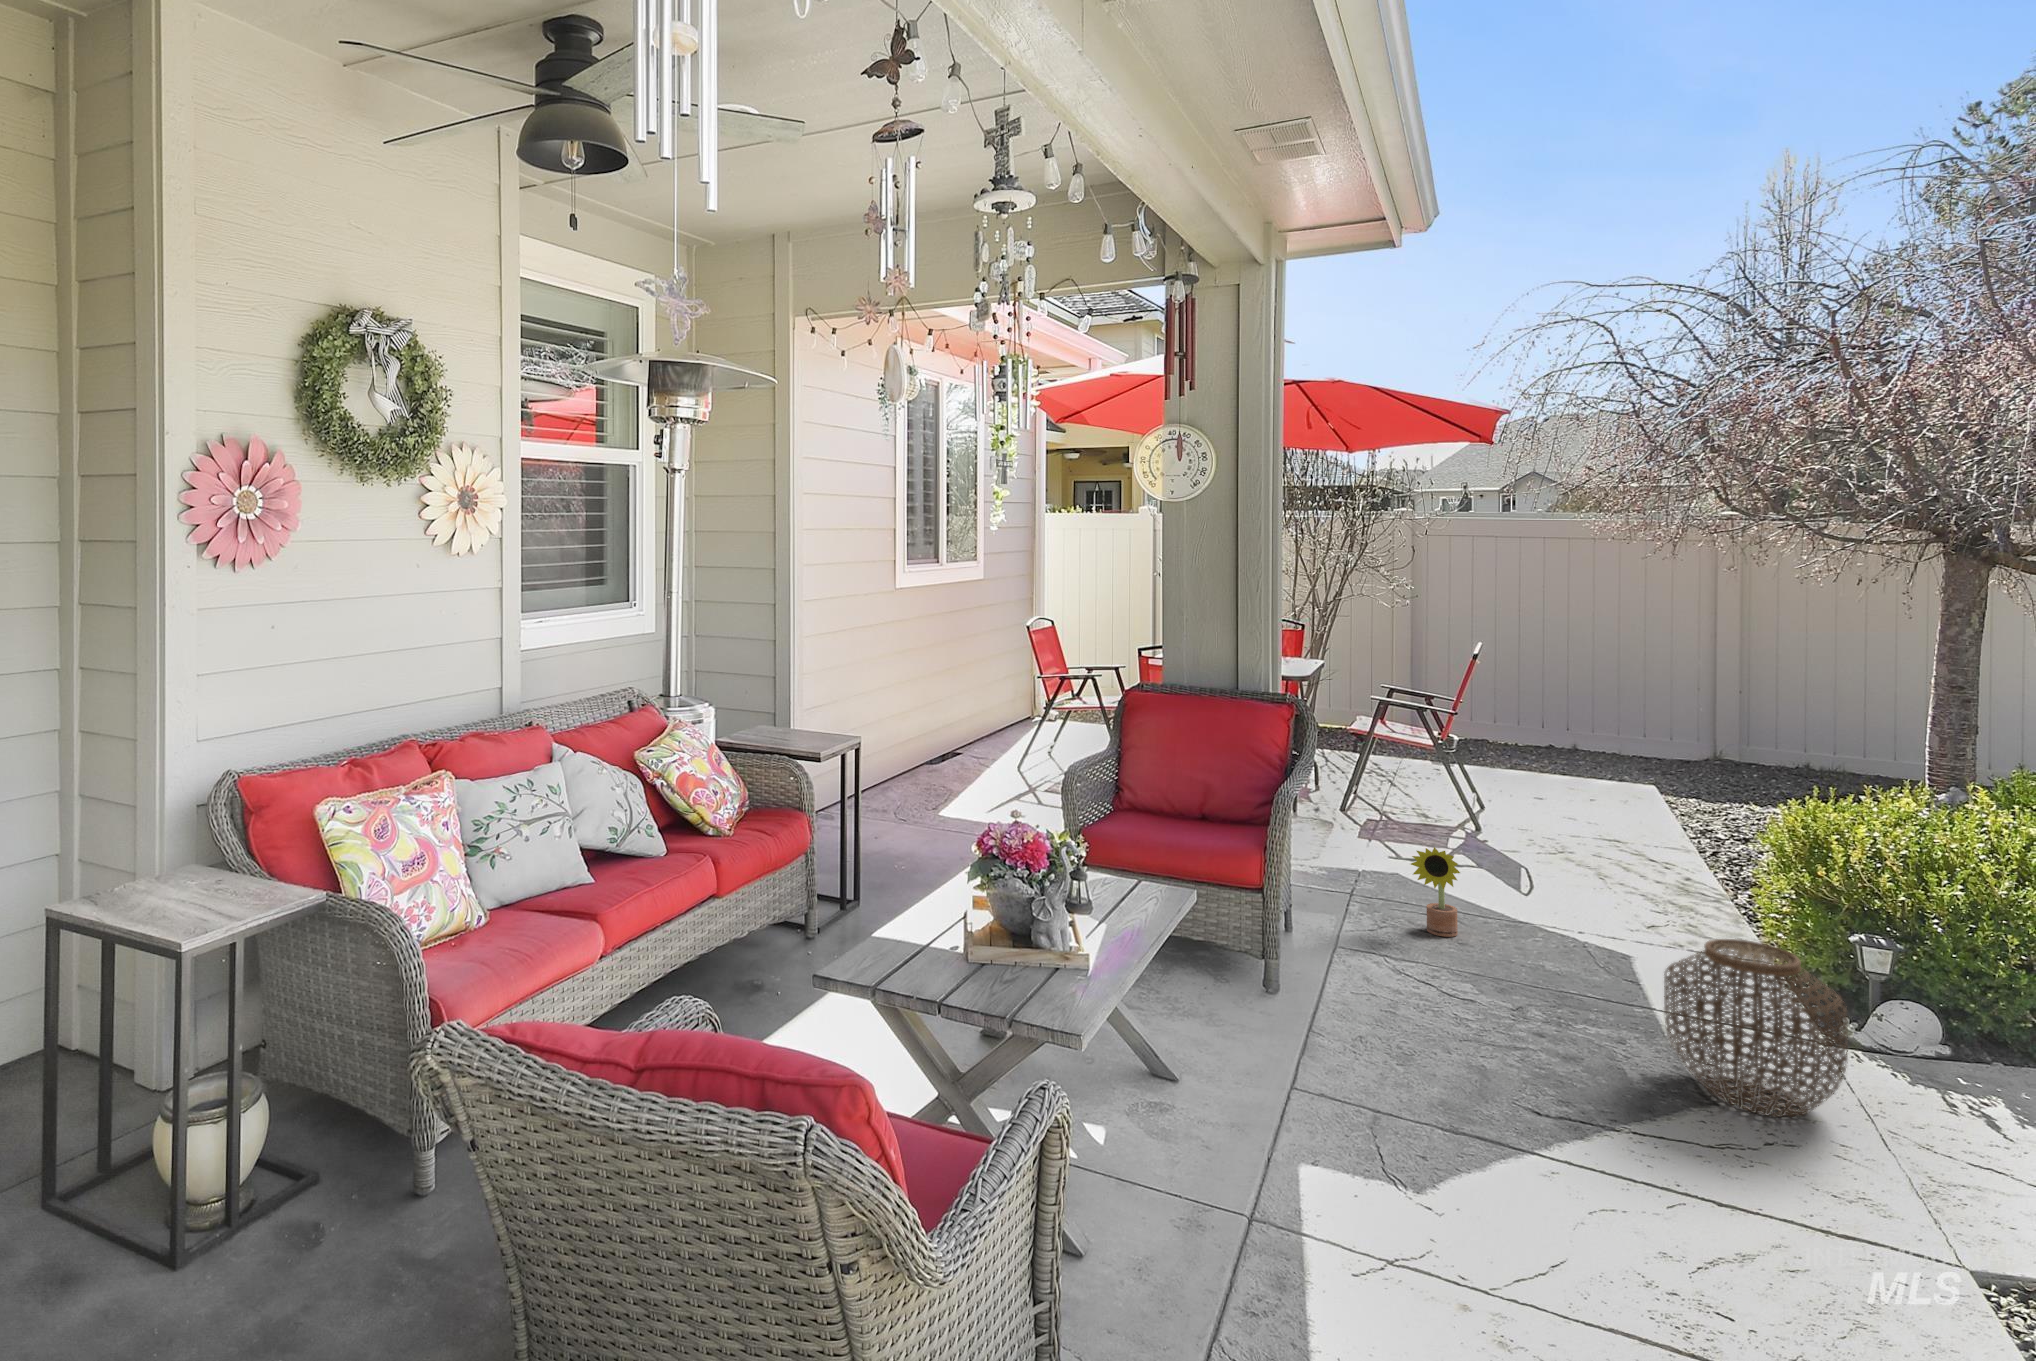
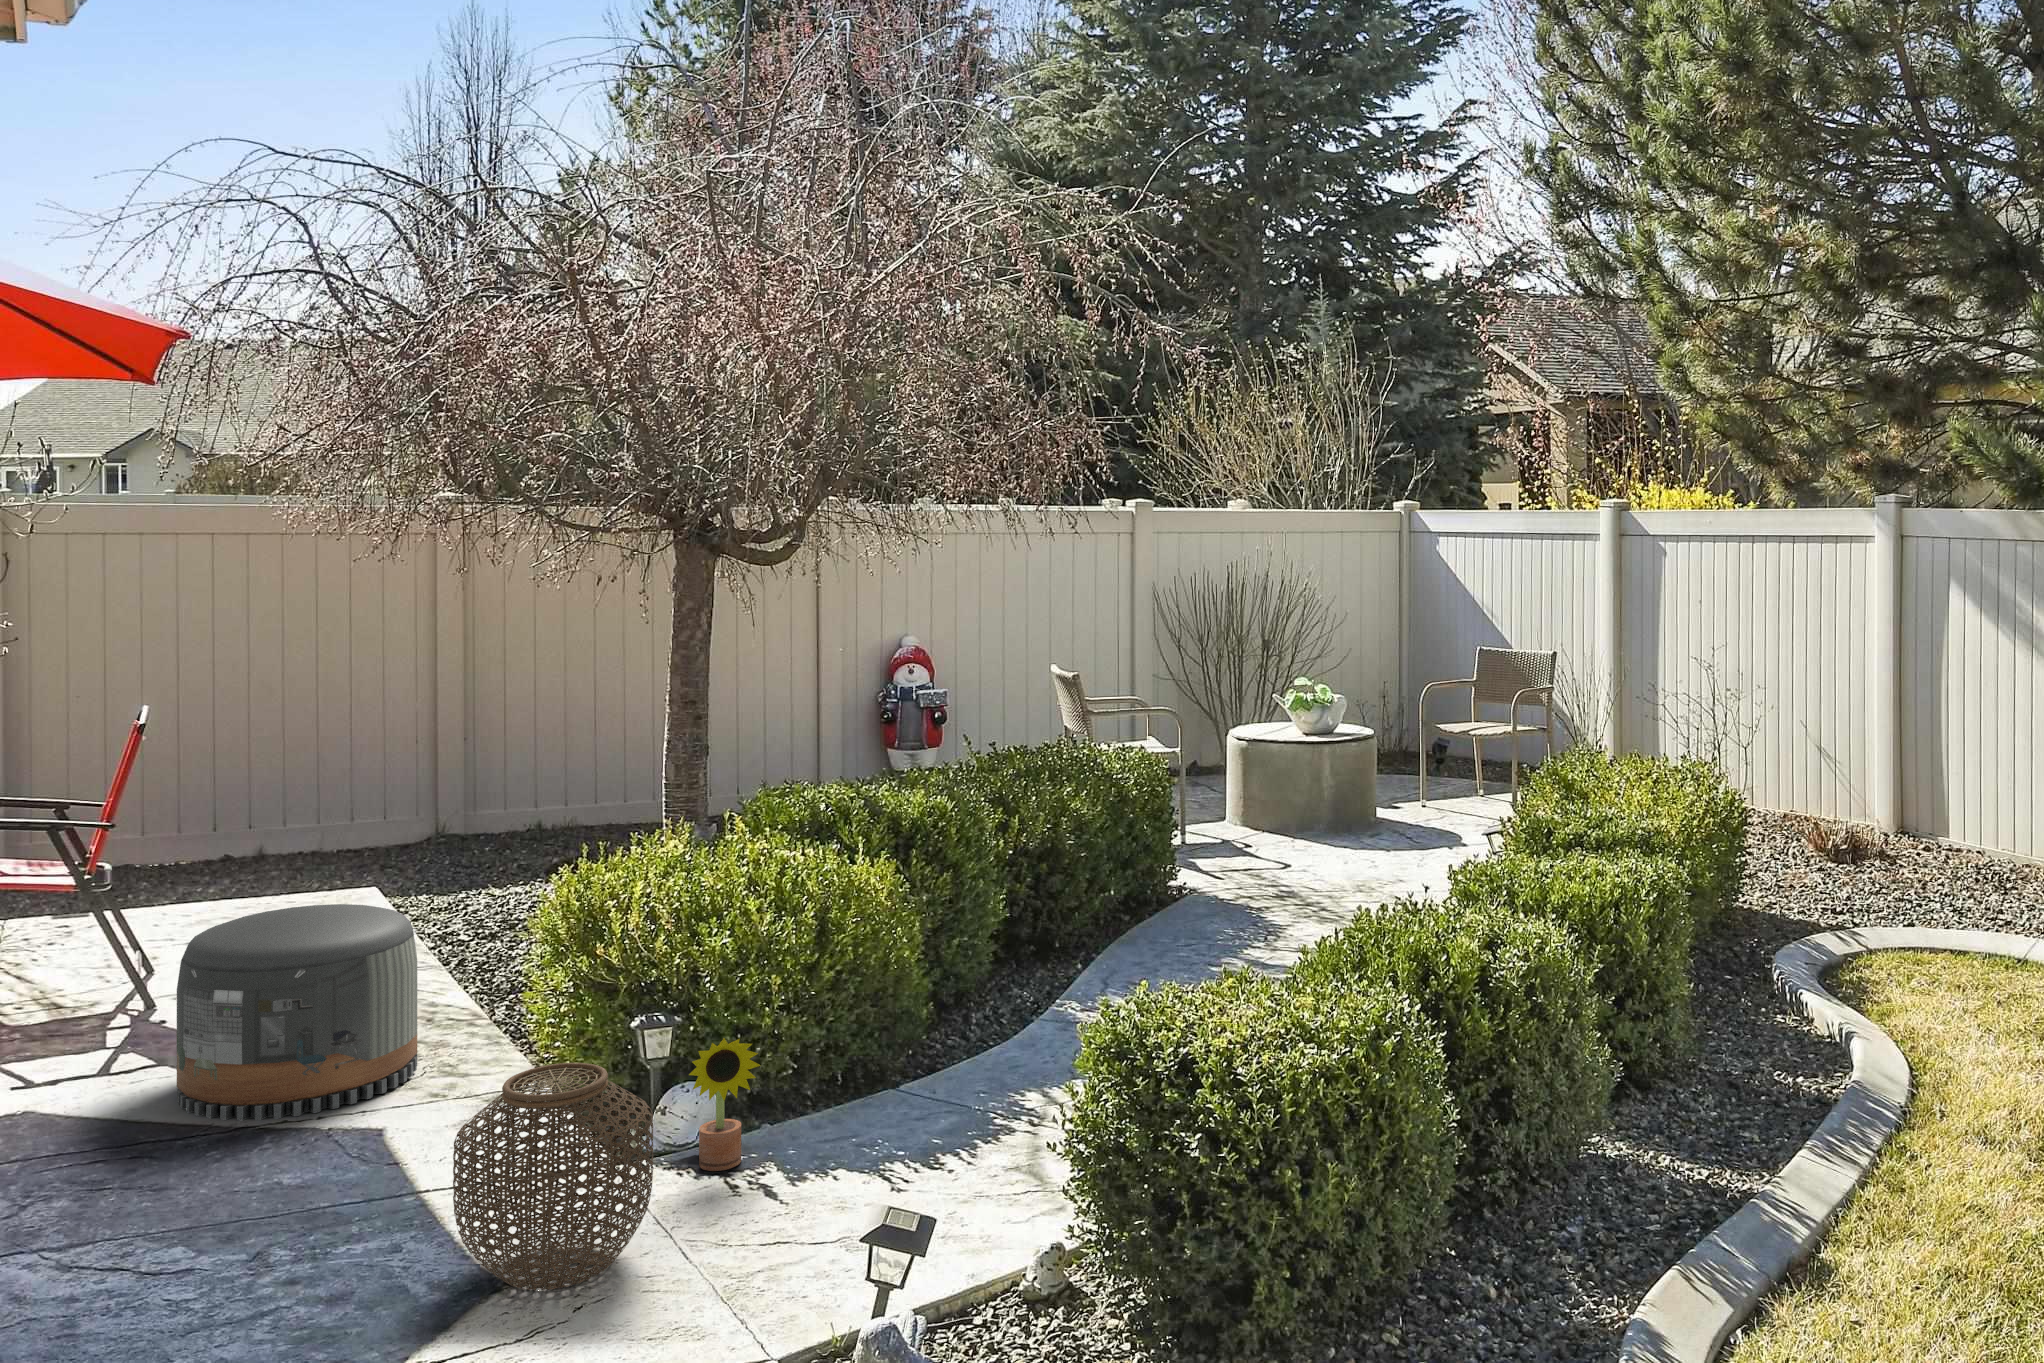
pouf: none [1488,783,1662,930] -> present [177,904,417,1120]
decorative plant: present [1411,847,1460,937] -> present [689,1038,760,1171]

